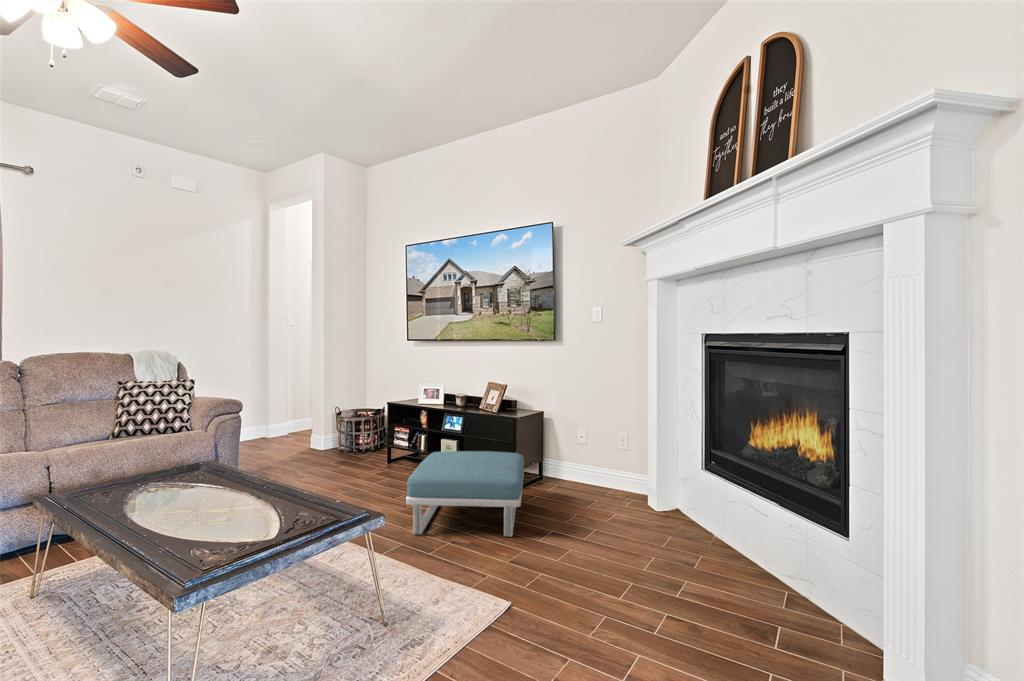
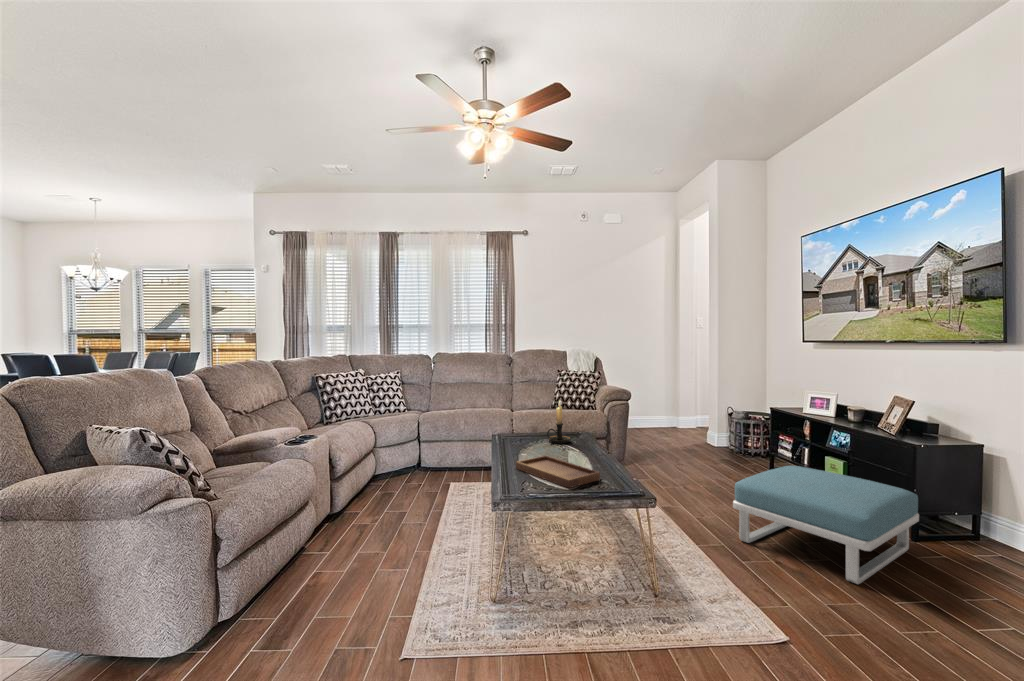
candle holder: none [159,422,198,486] -> present [547,401,571,443]
tray: none [154,482,301,536] -> present [516,447,600,488]

